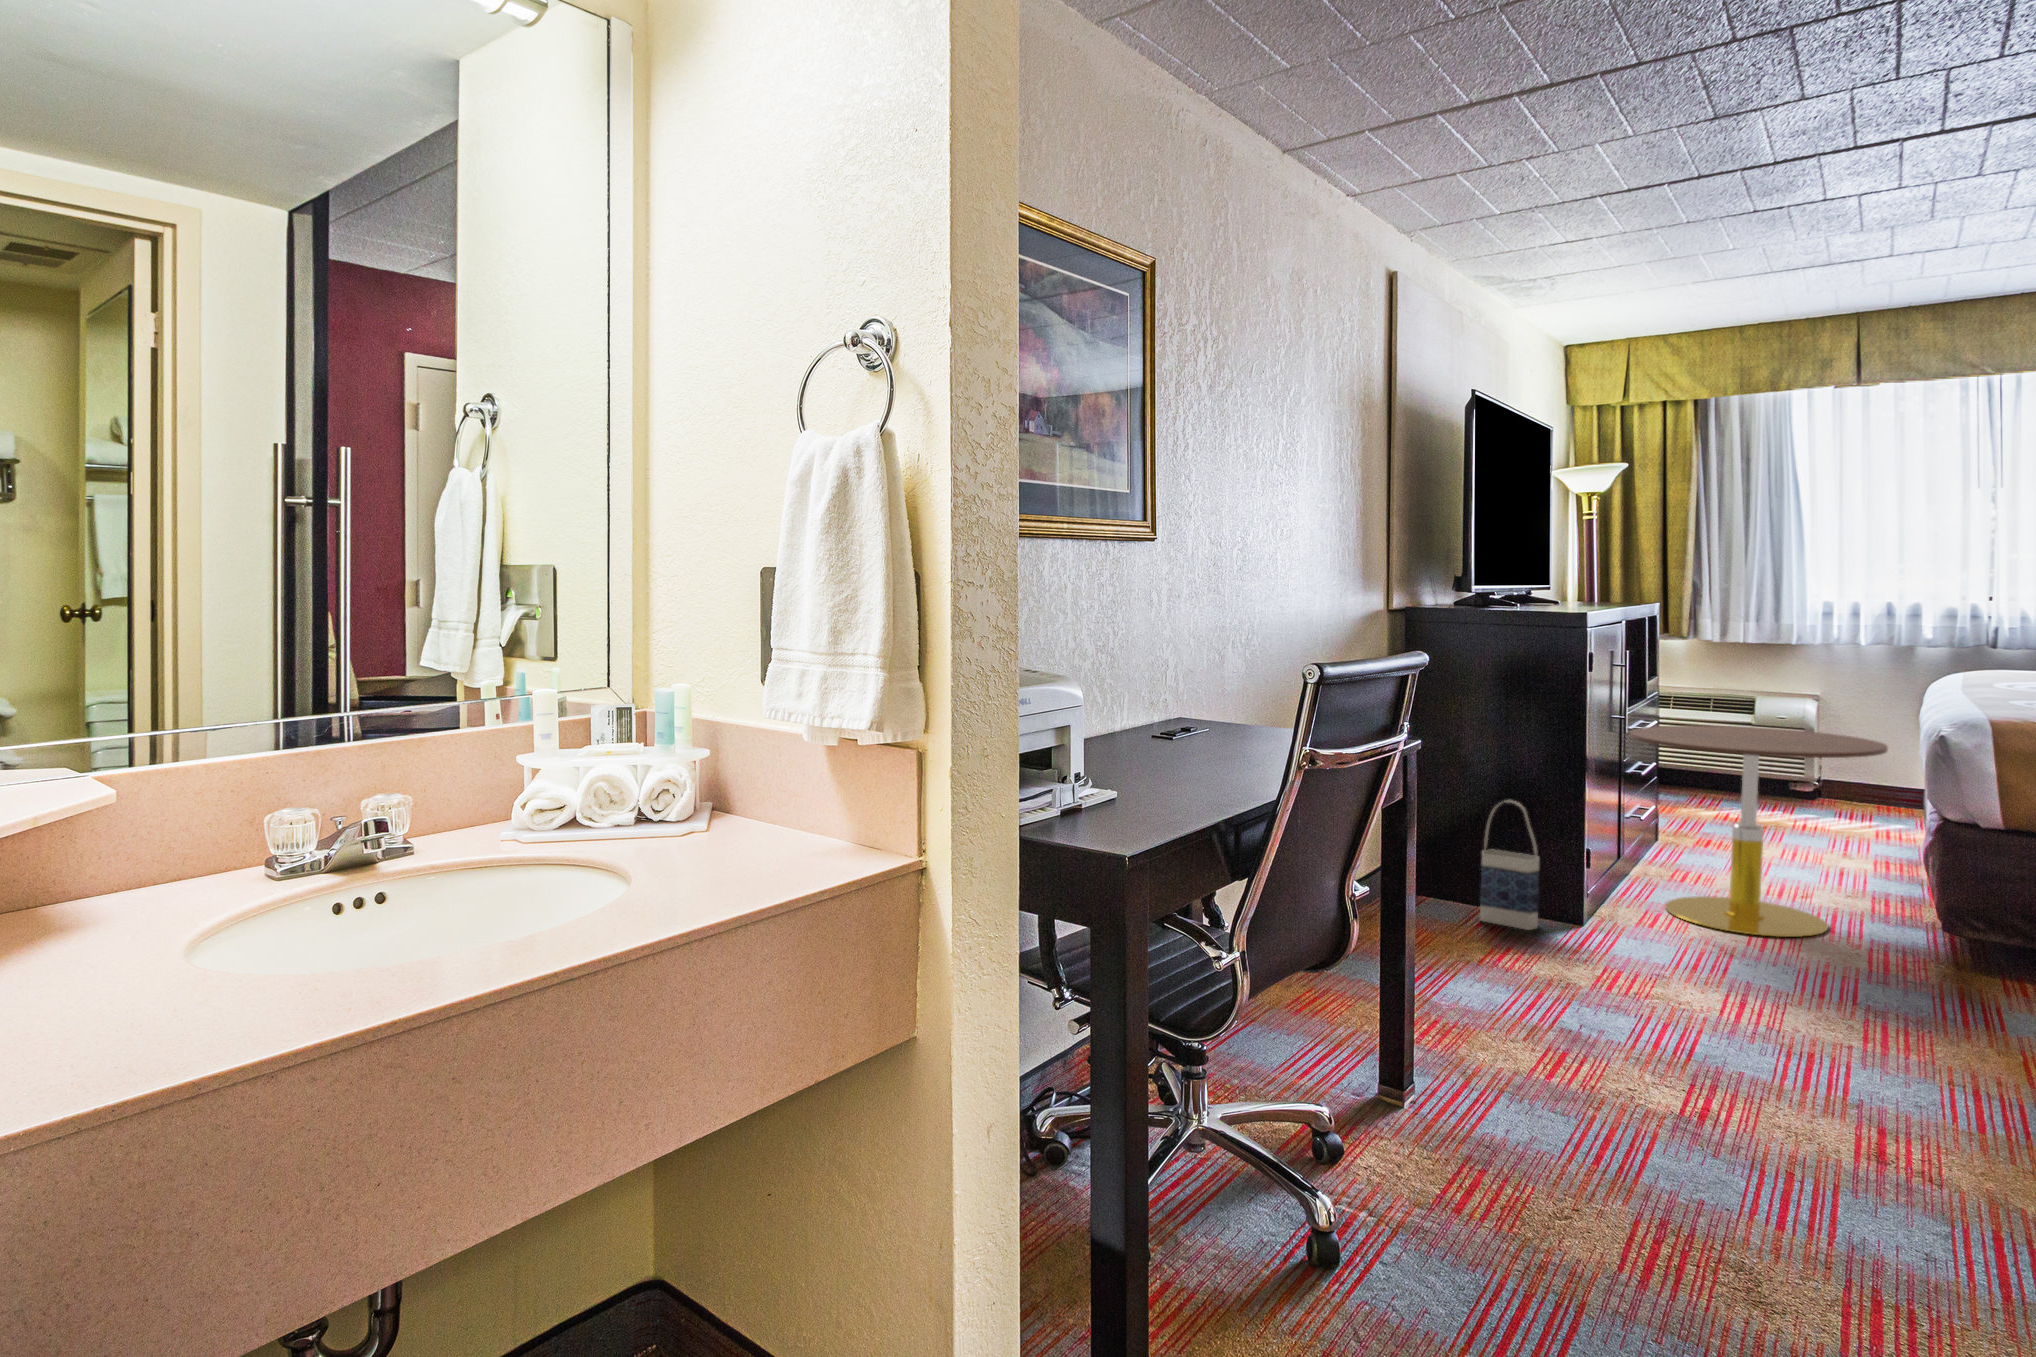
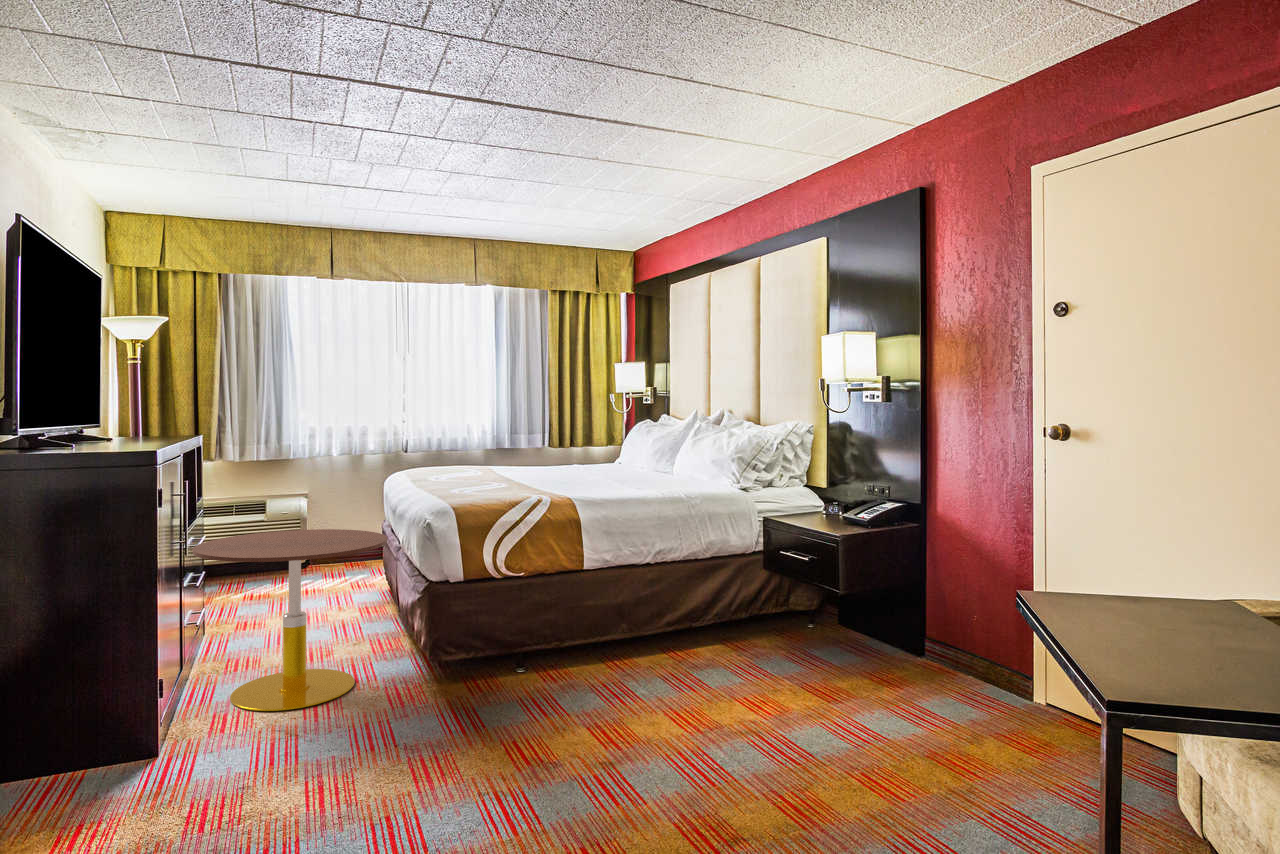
bag: present [1480,800,1539,930] -> none [36,646,109,790]

